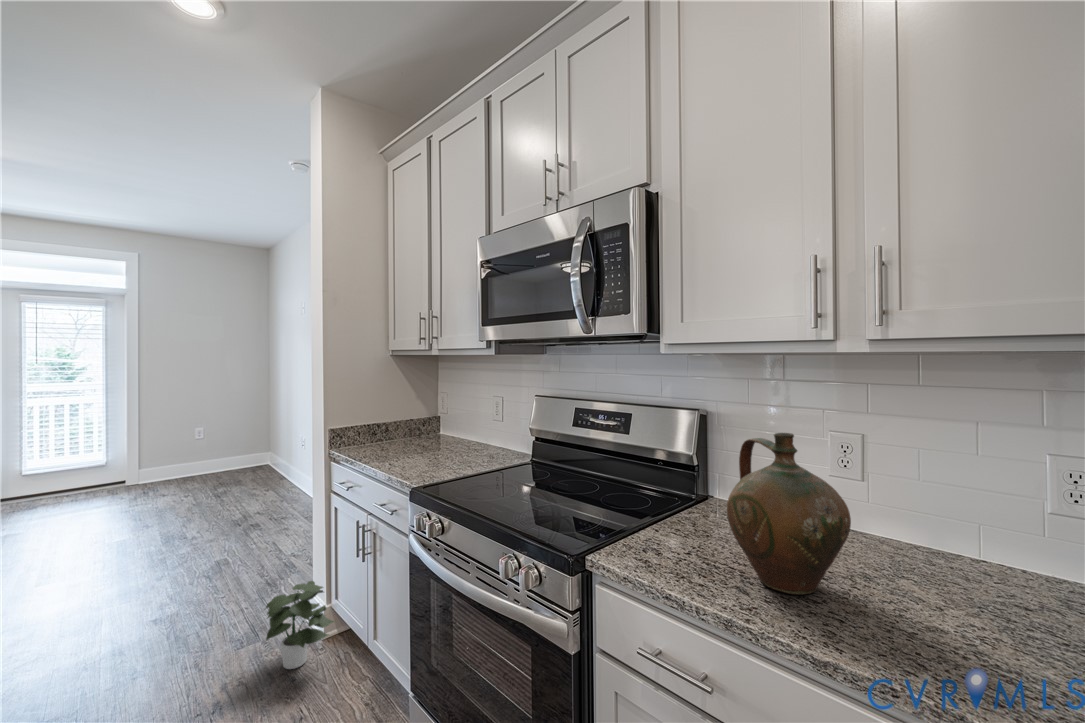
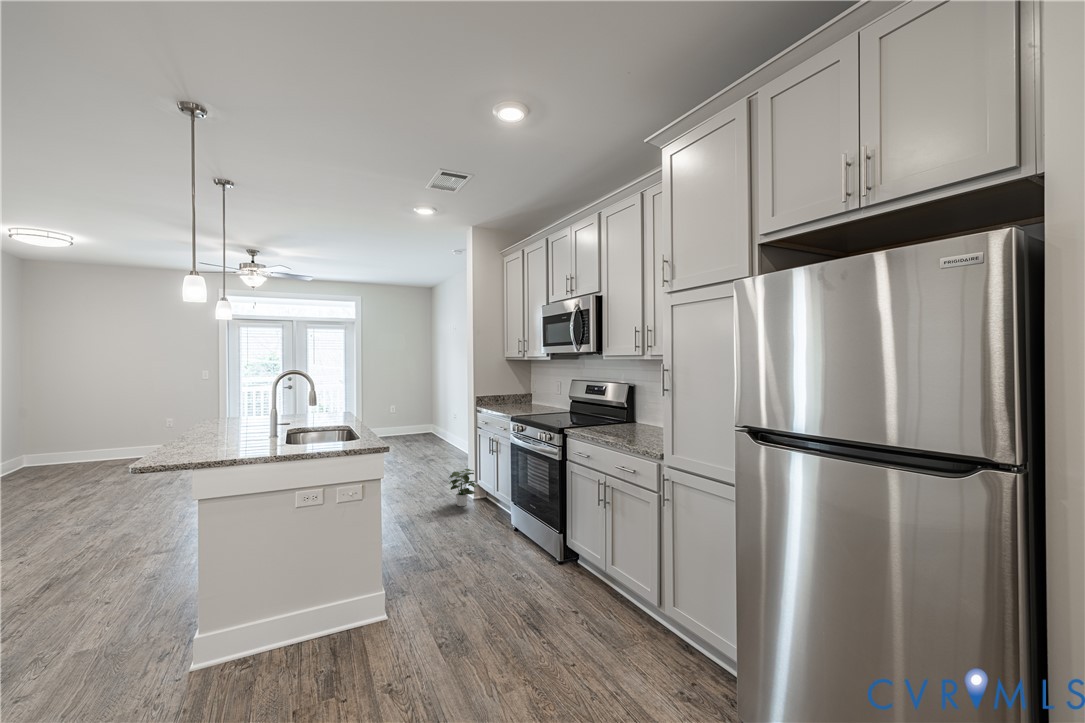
ceramic jug: present [727,433,851,595] -> none [605,386,639,435]

